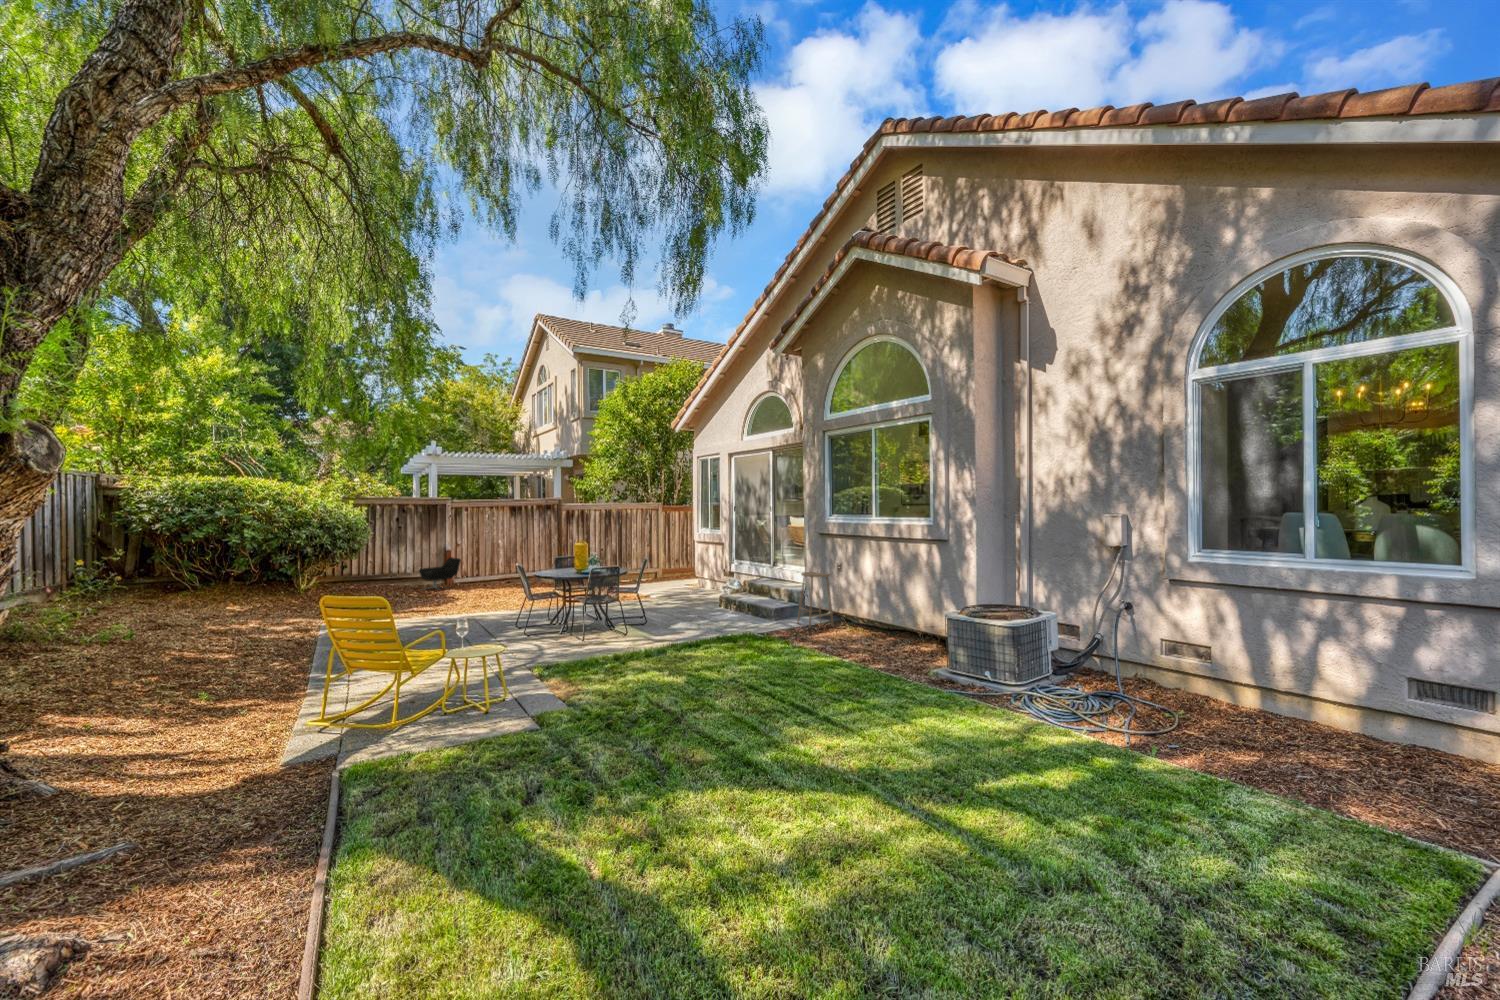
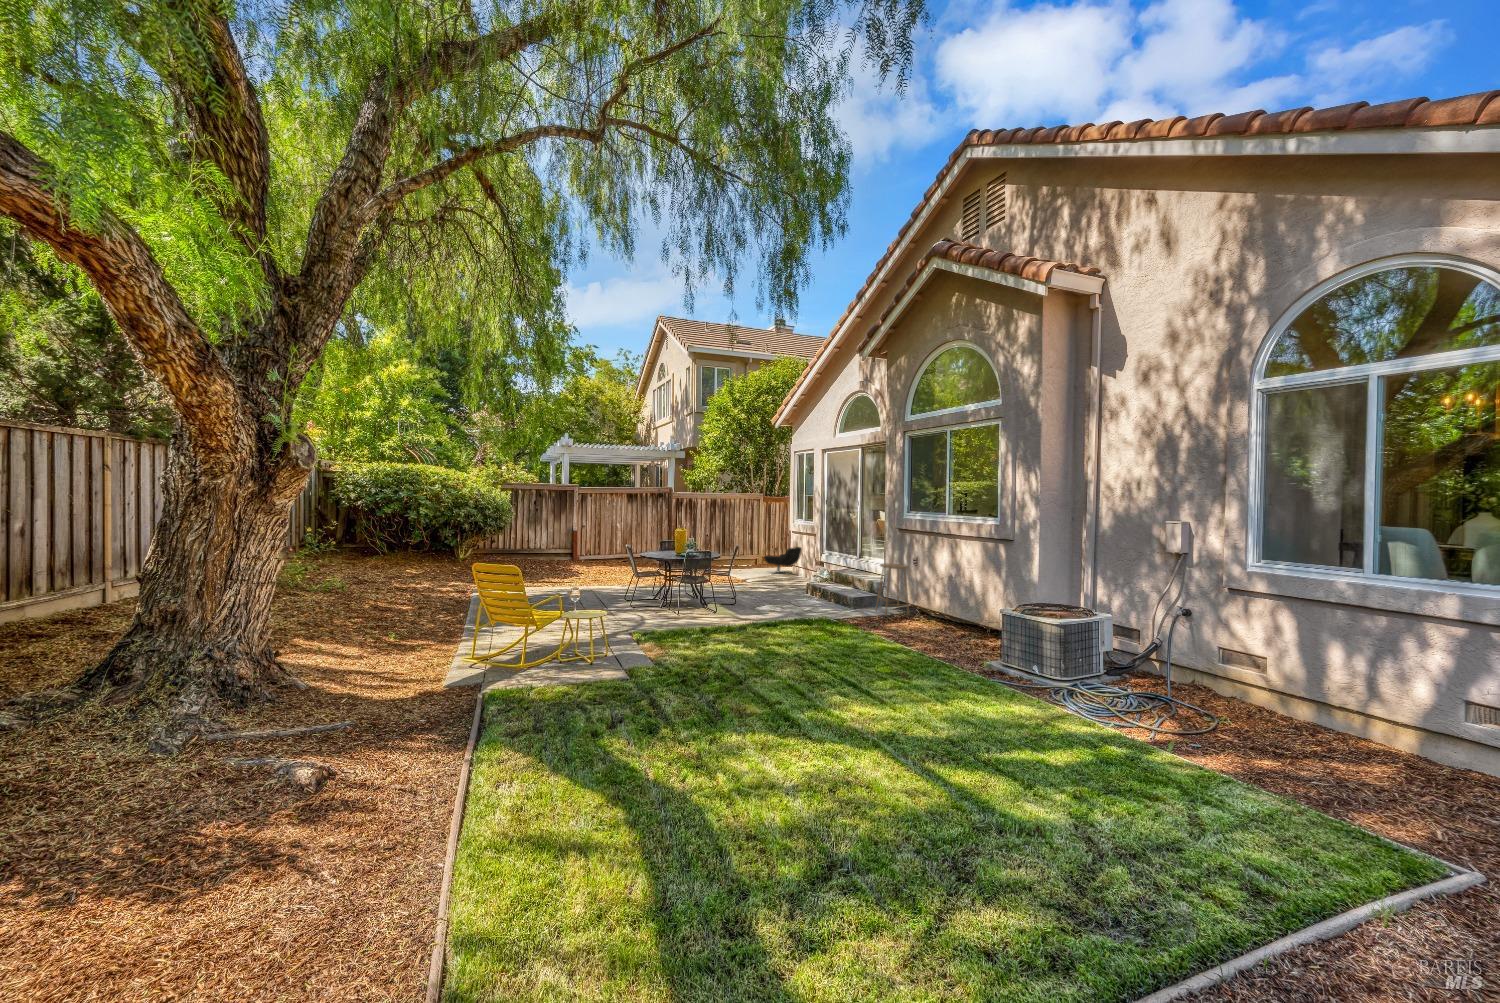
lounge chair: present [419,557,461,588] -> present [764,547,802,572]

